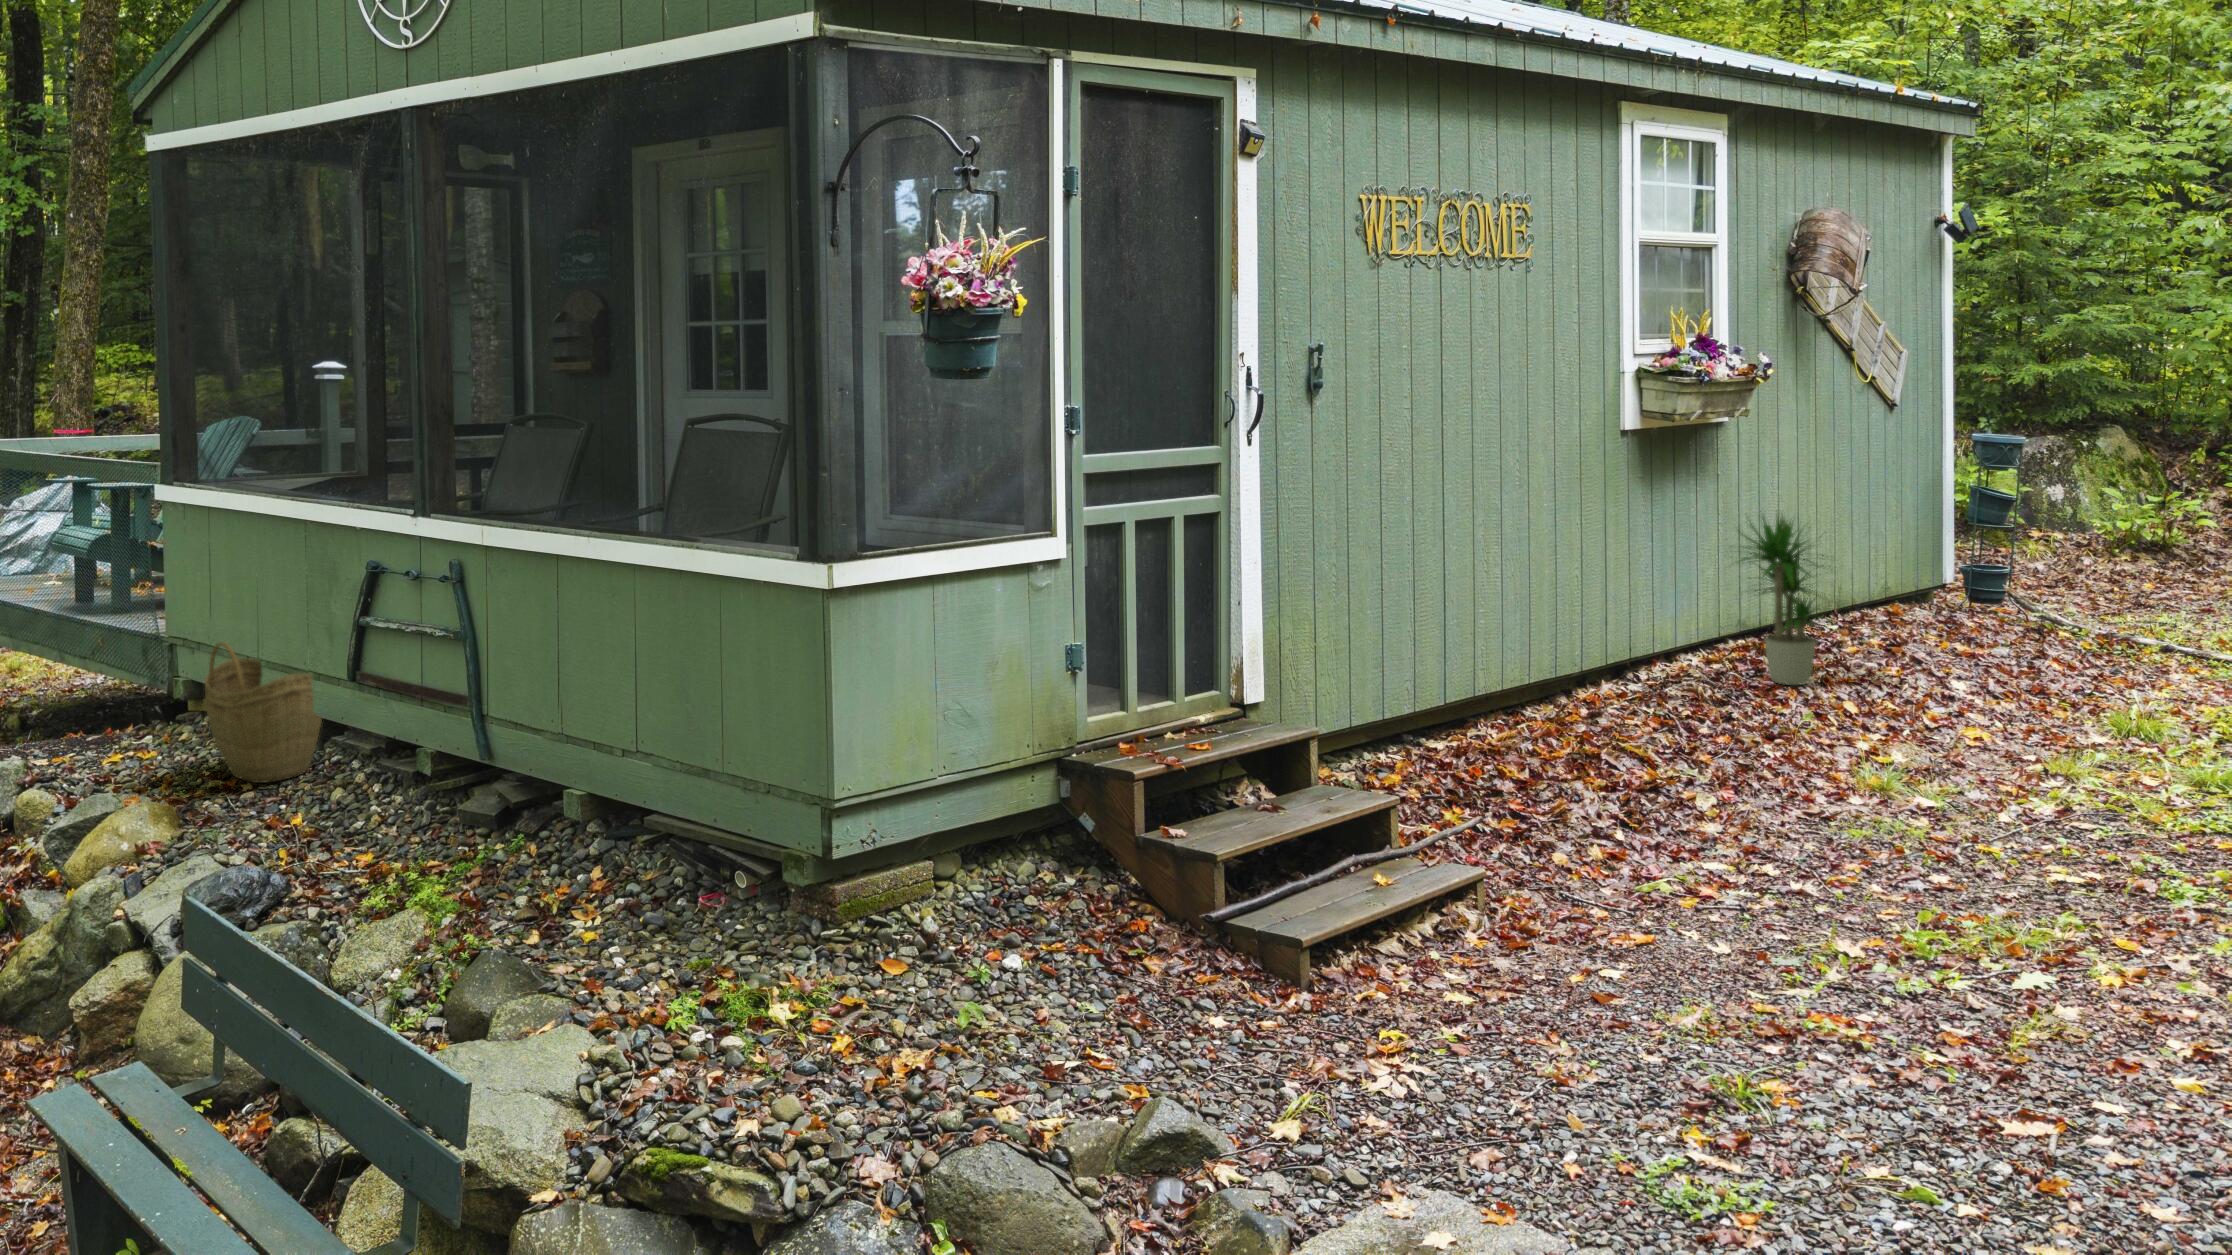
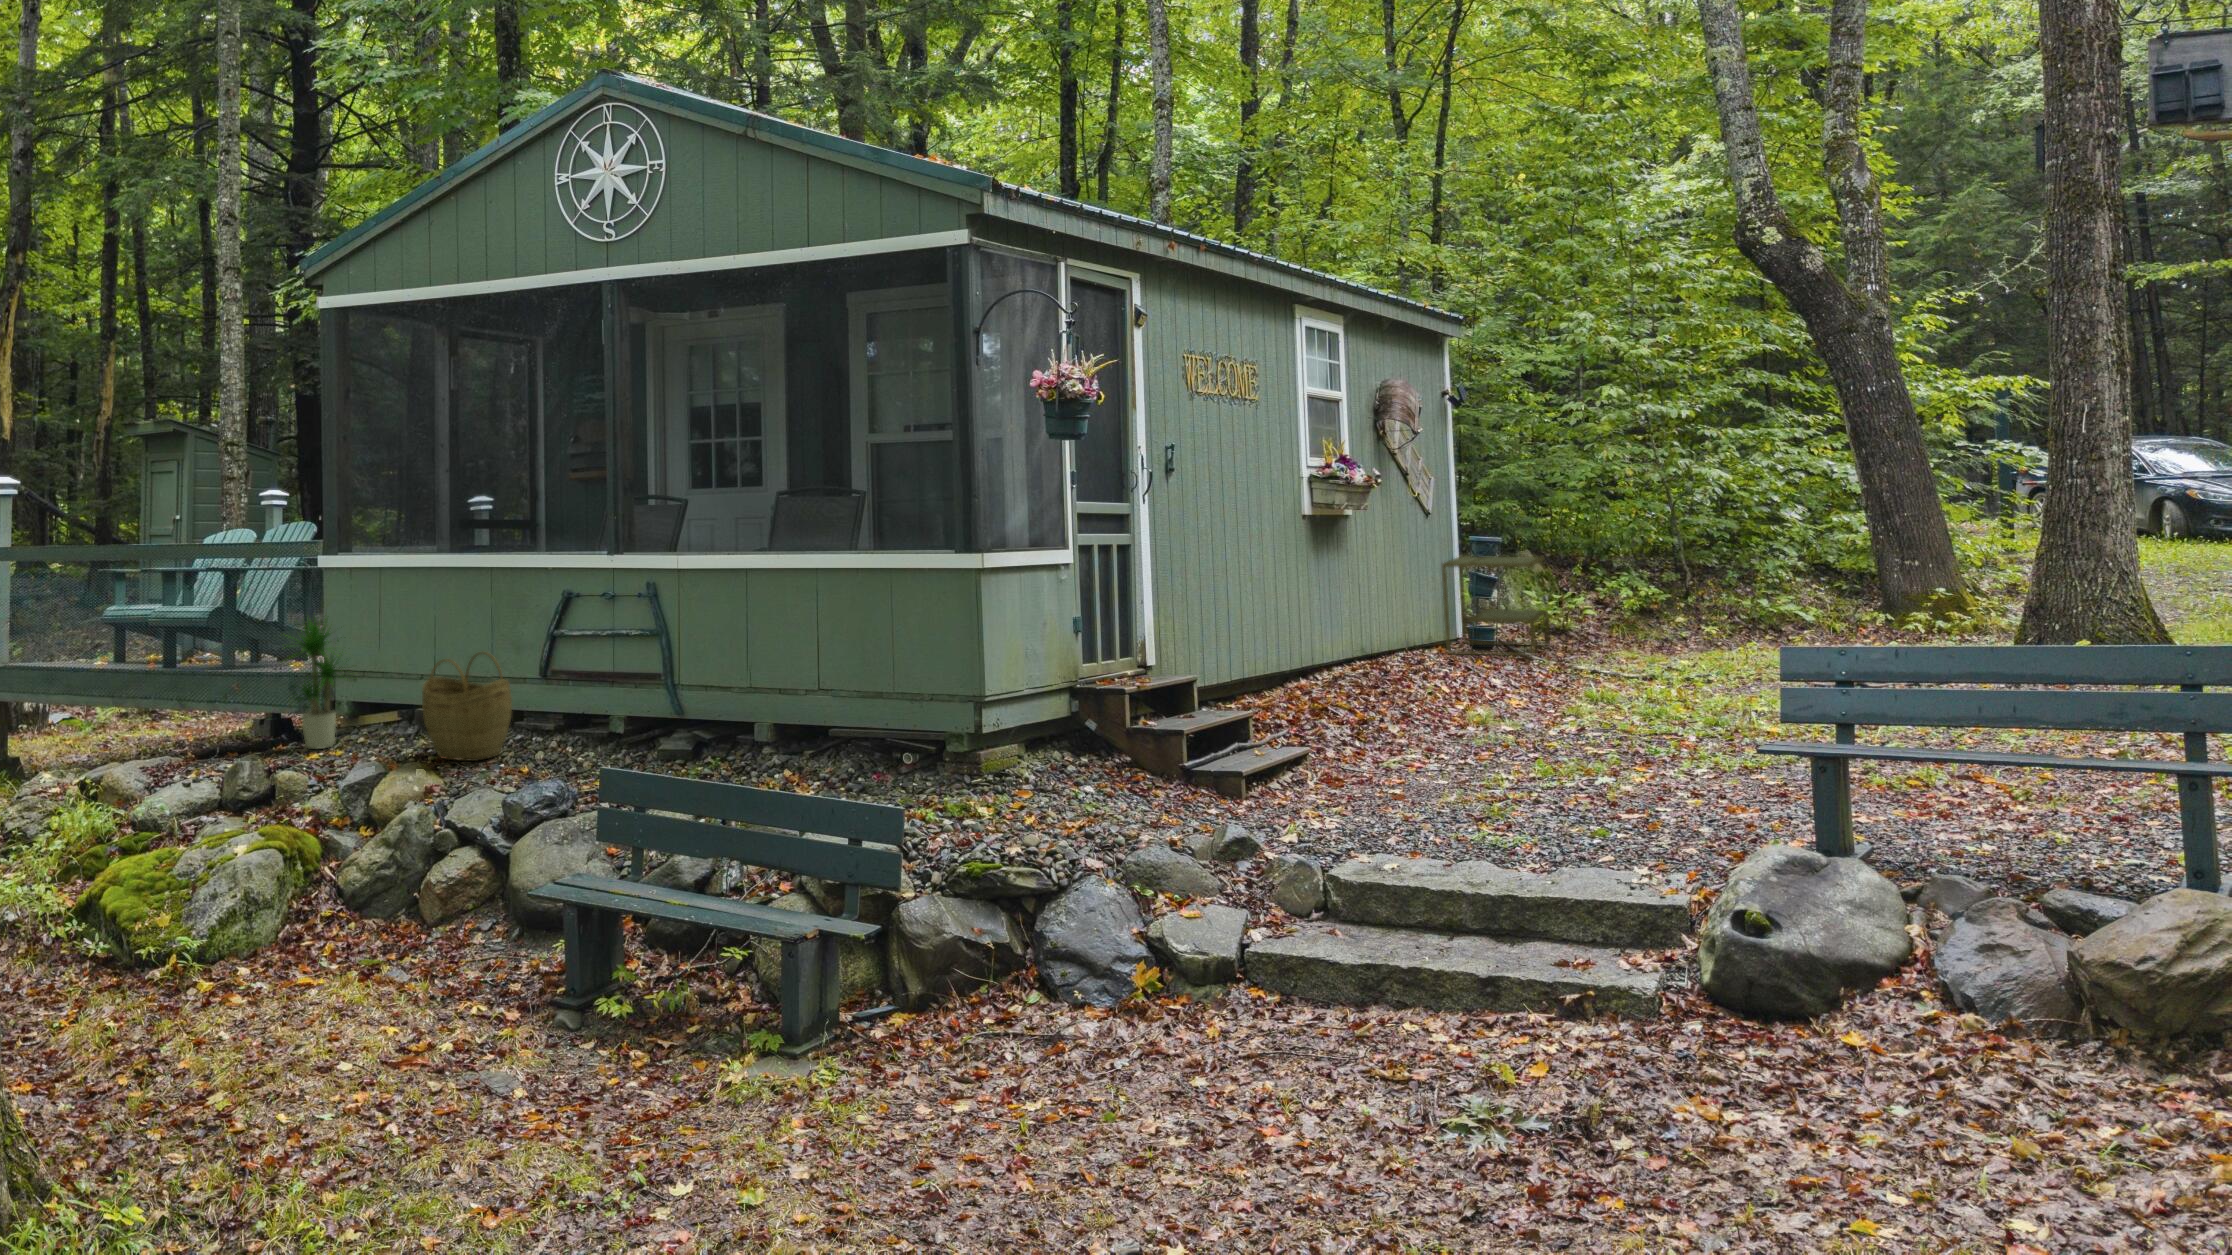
side table: none [1913,470,2103,640] -> present [1442,556,1550,656]
potted plant: present [1731,516,1827,685] -> present [282,615,352,749]

